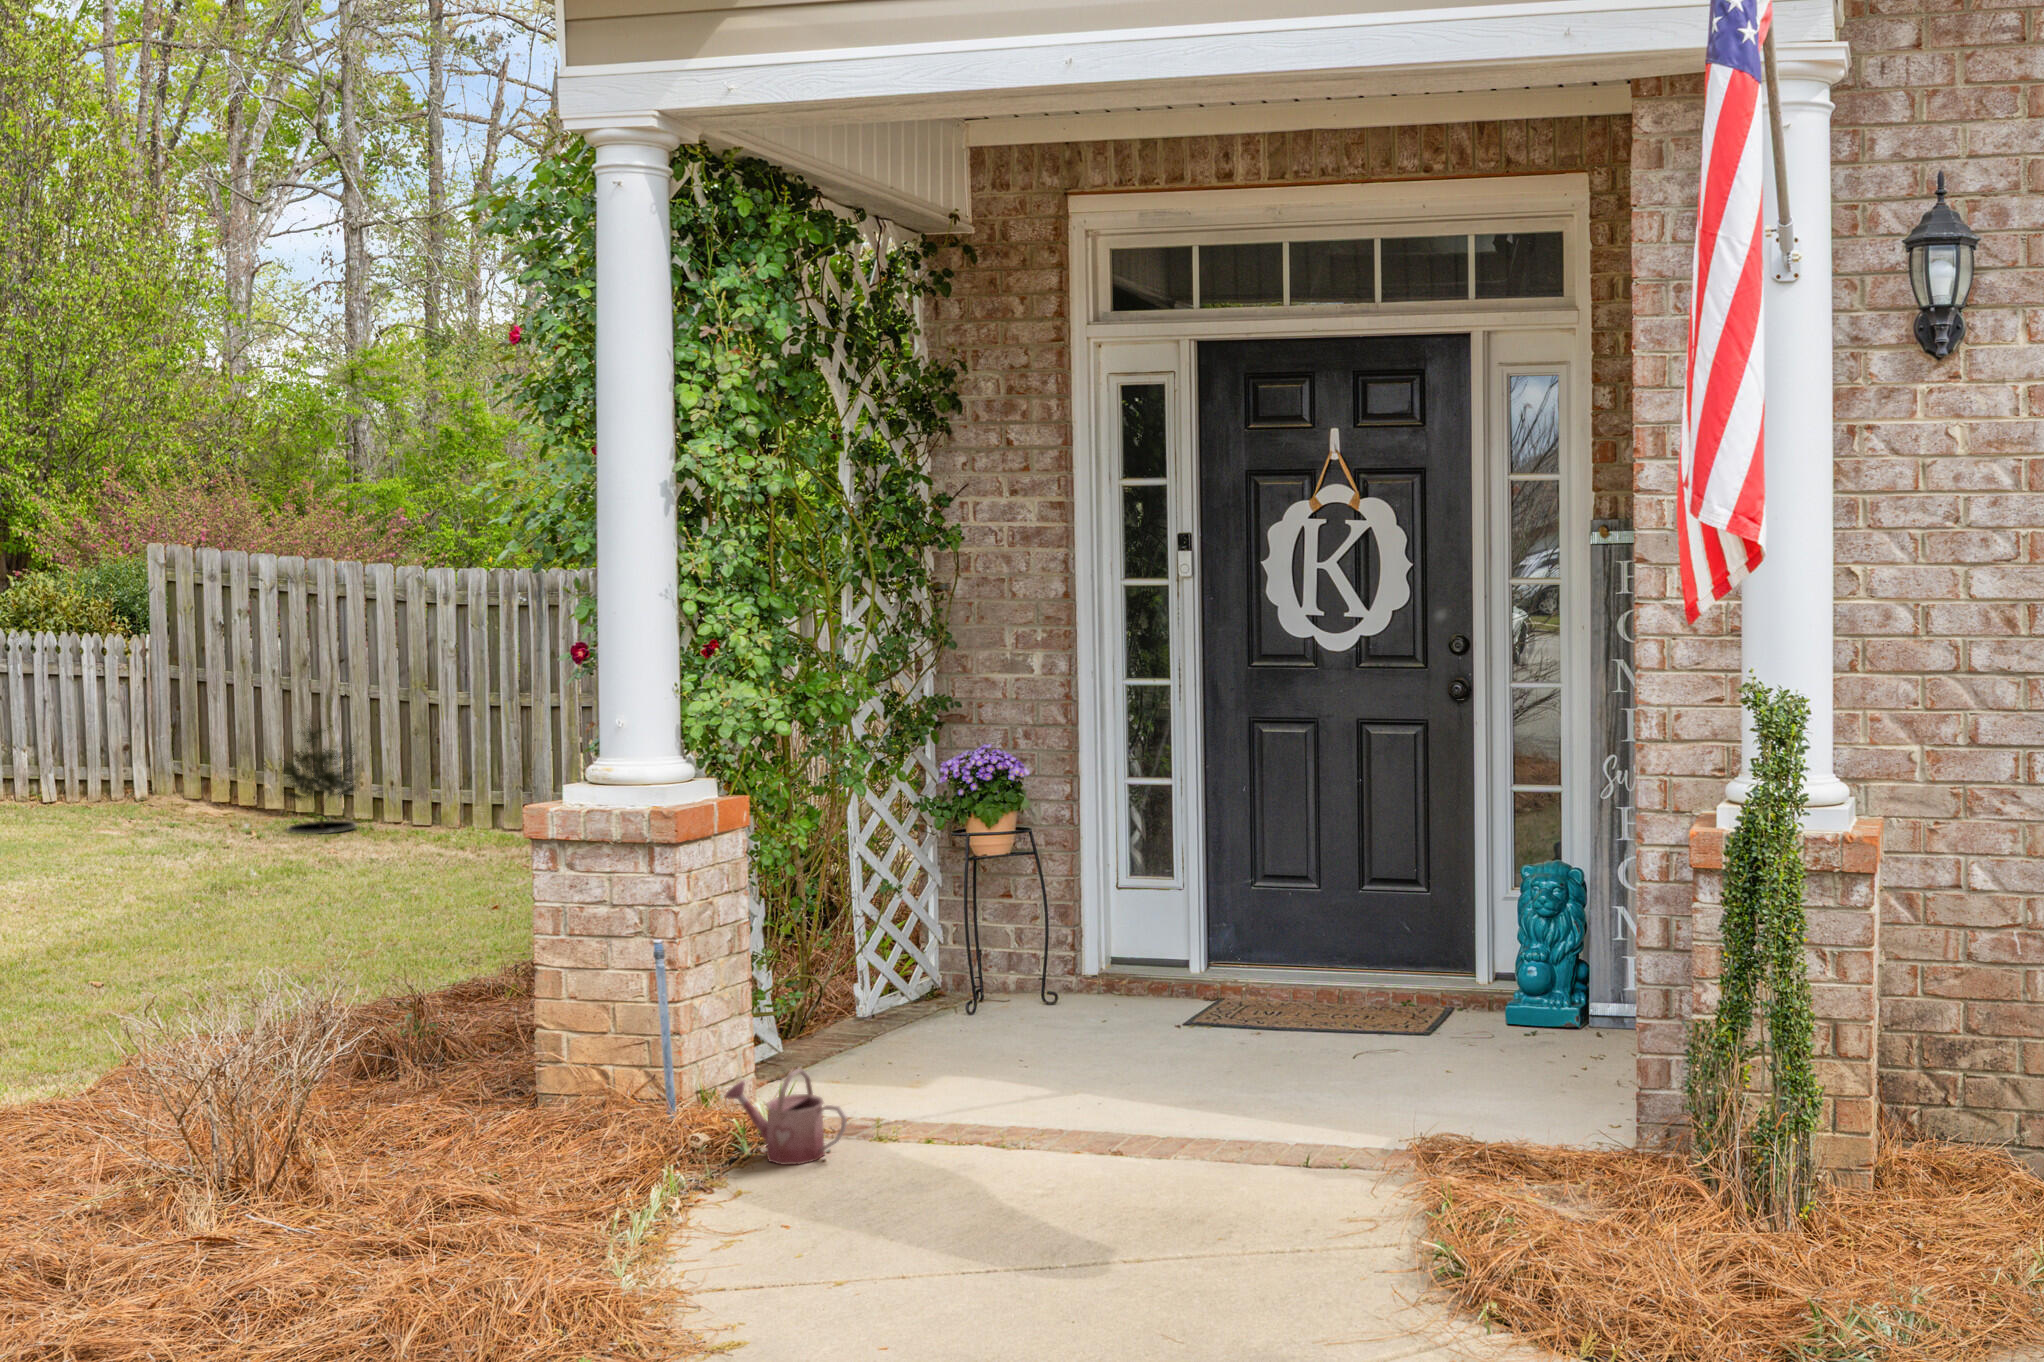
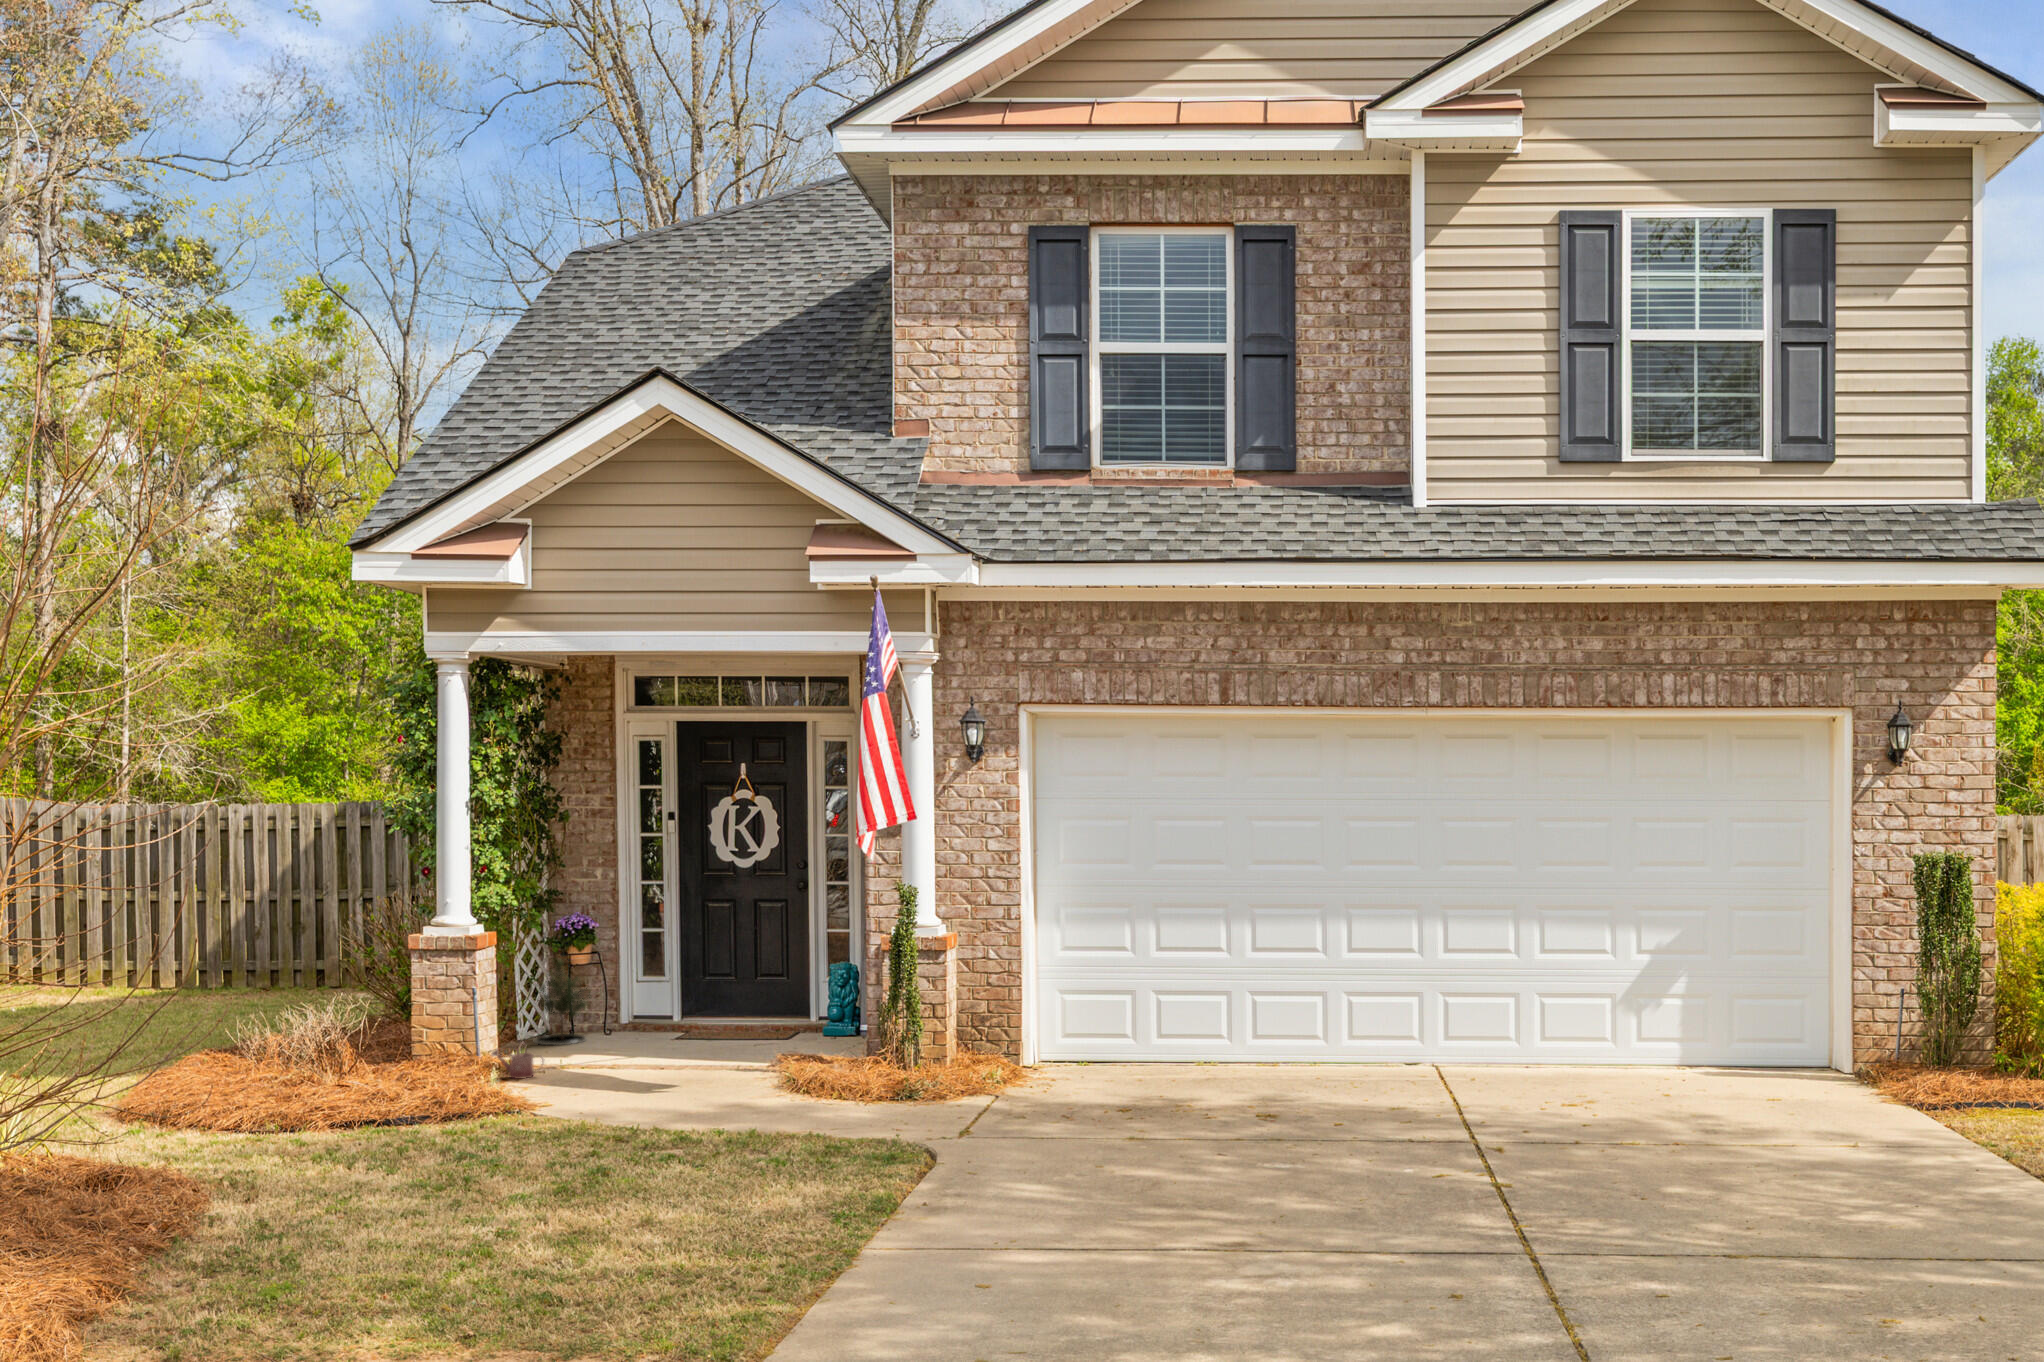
potted tree: present [279,719,357,834] -> present [534,956,591,1045]

